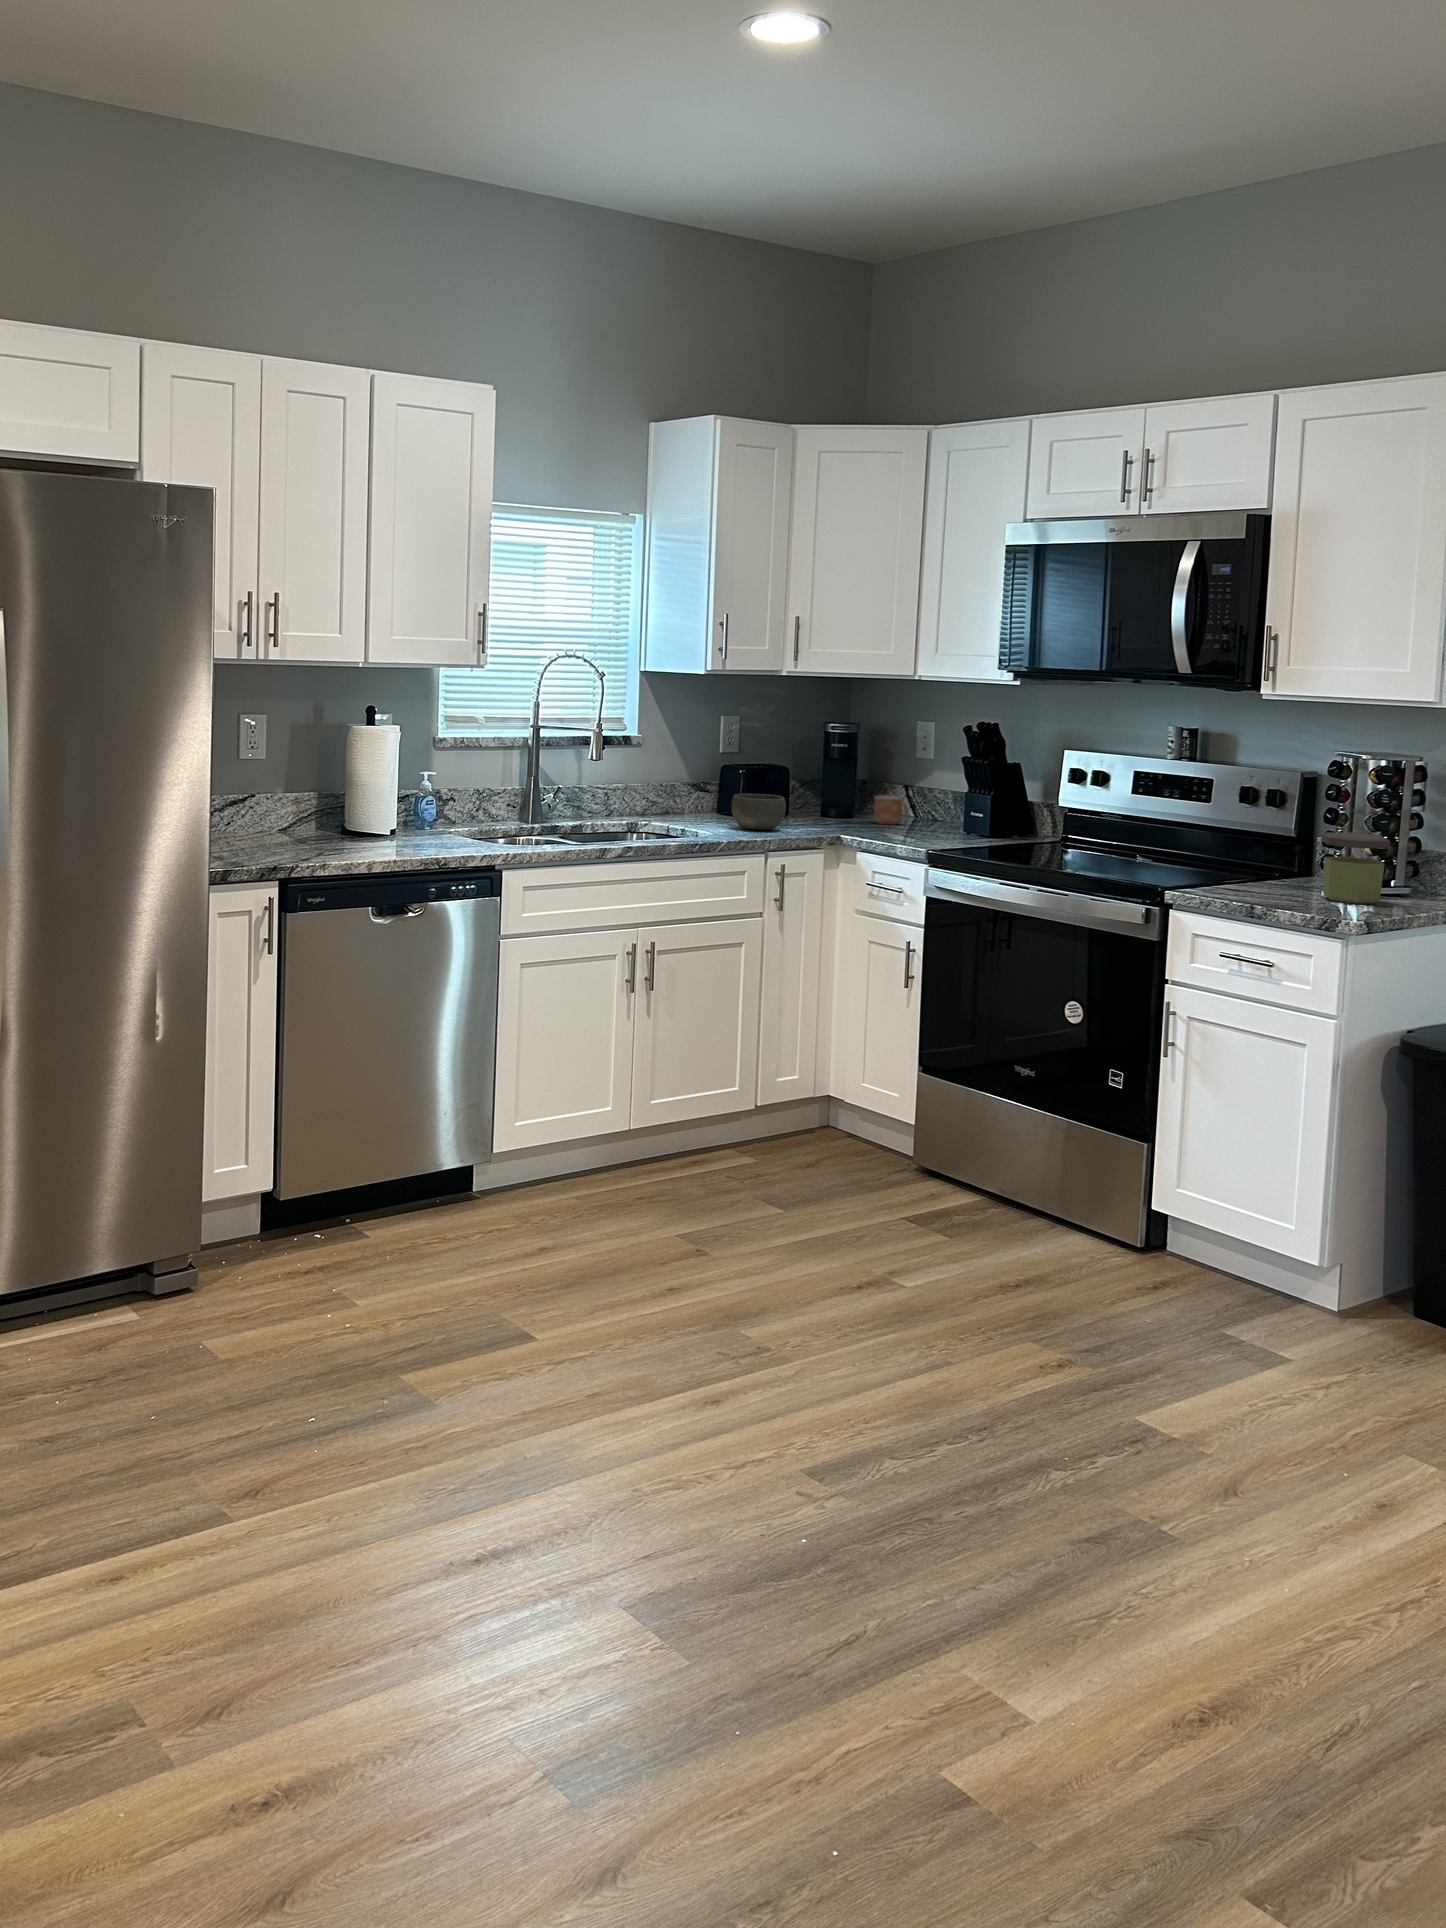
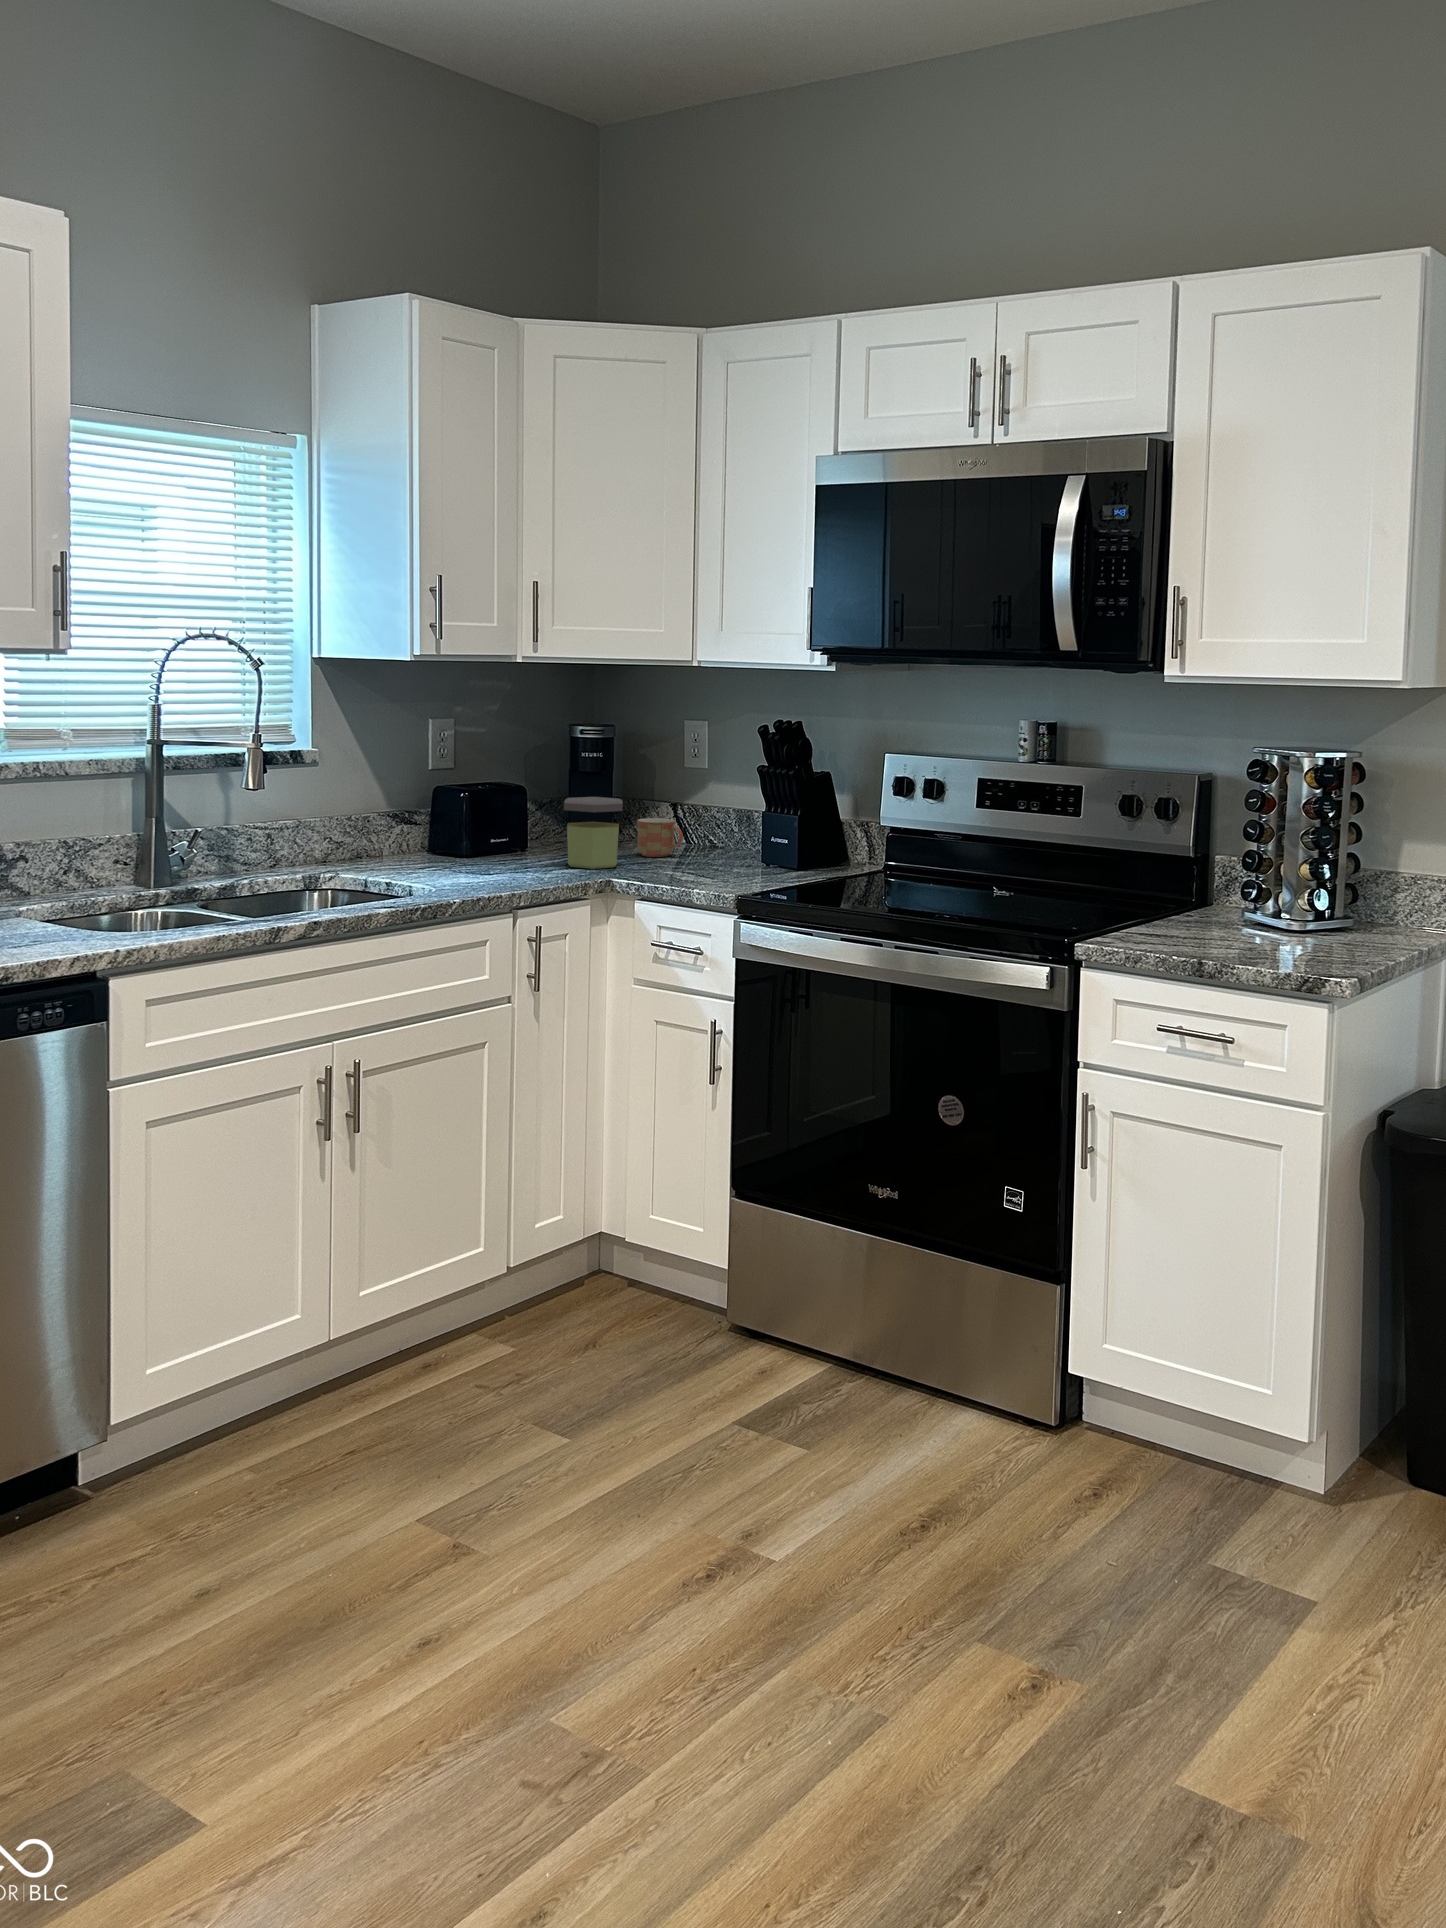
bowl: present [732,793,786,830] -> none [452,826,528,877]
jar: present [1321,832,1390,904] -> present [564,797,623,869]

